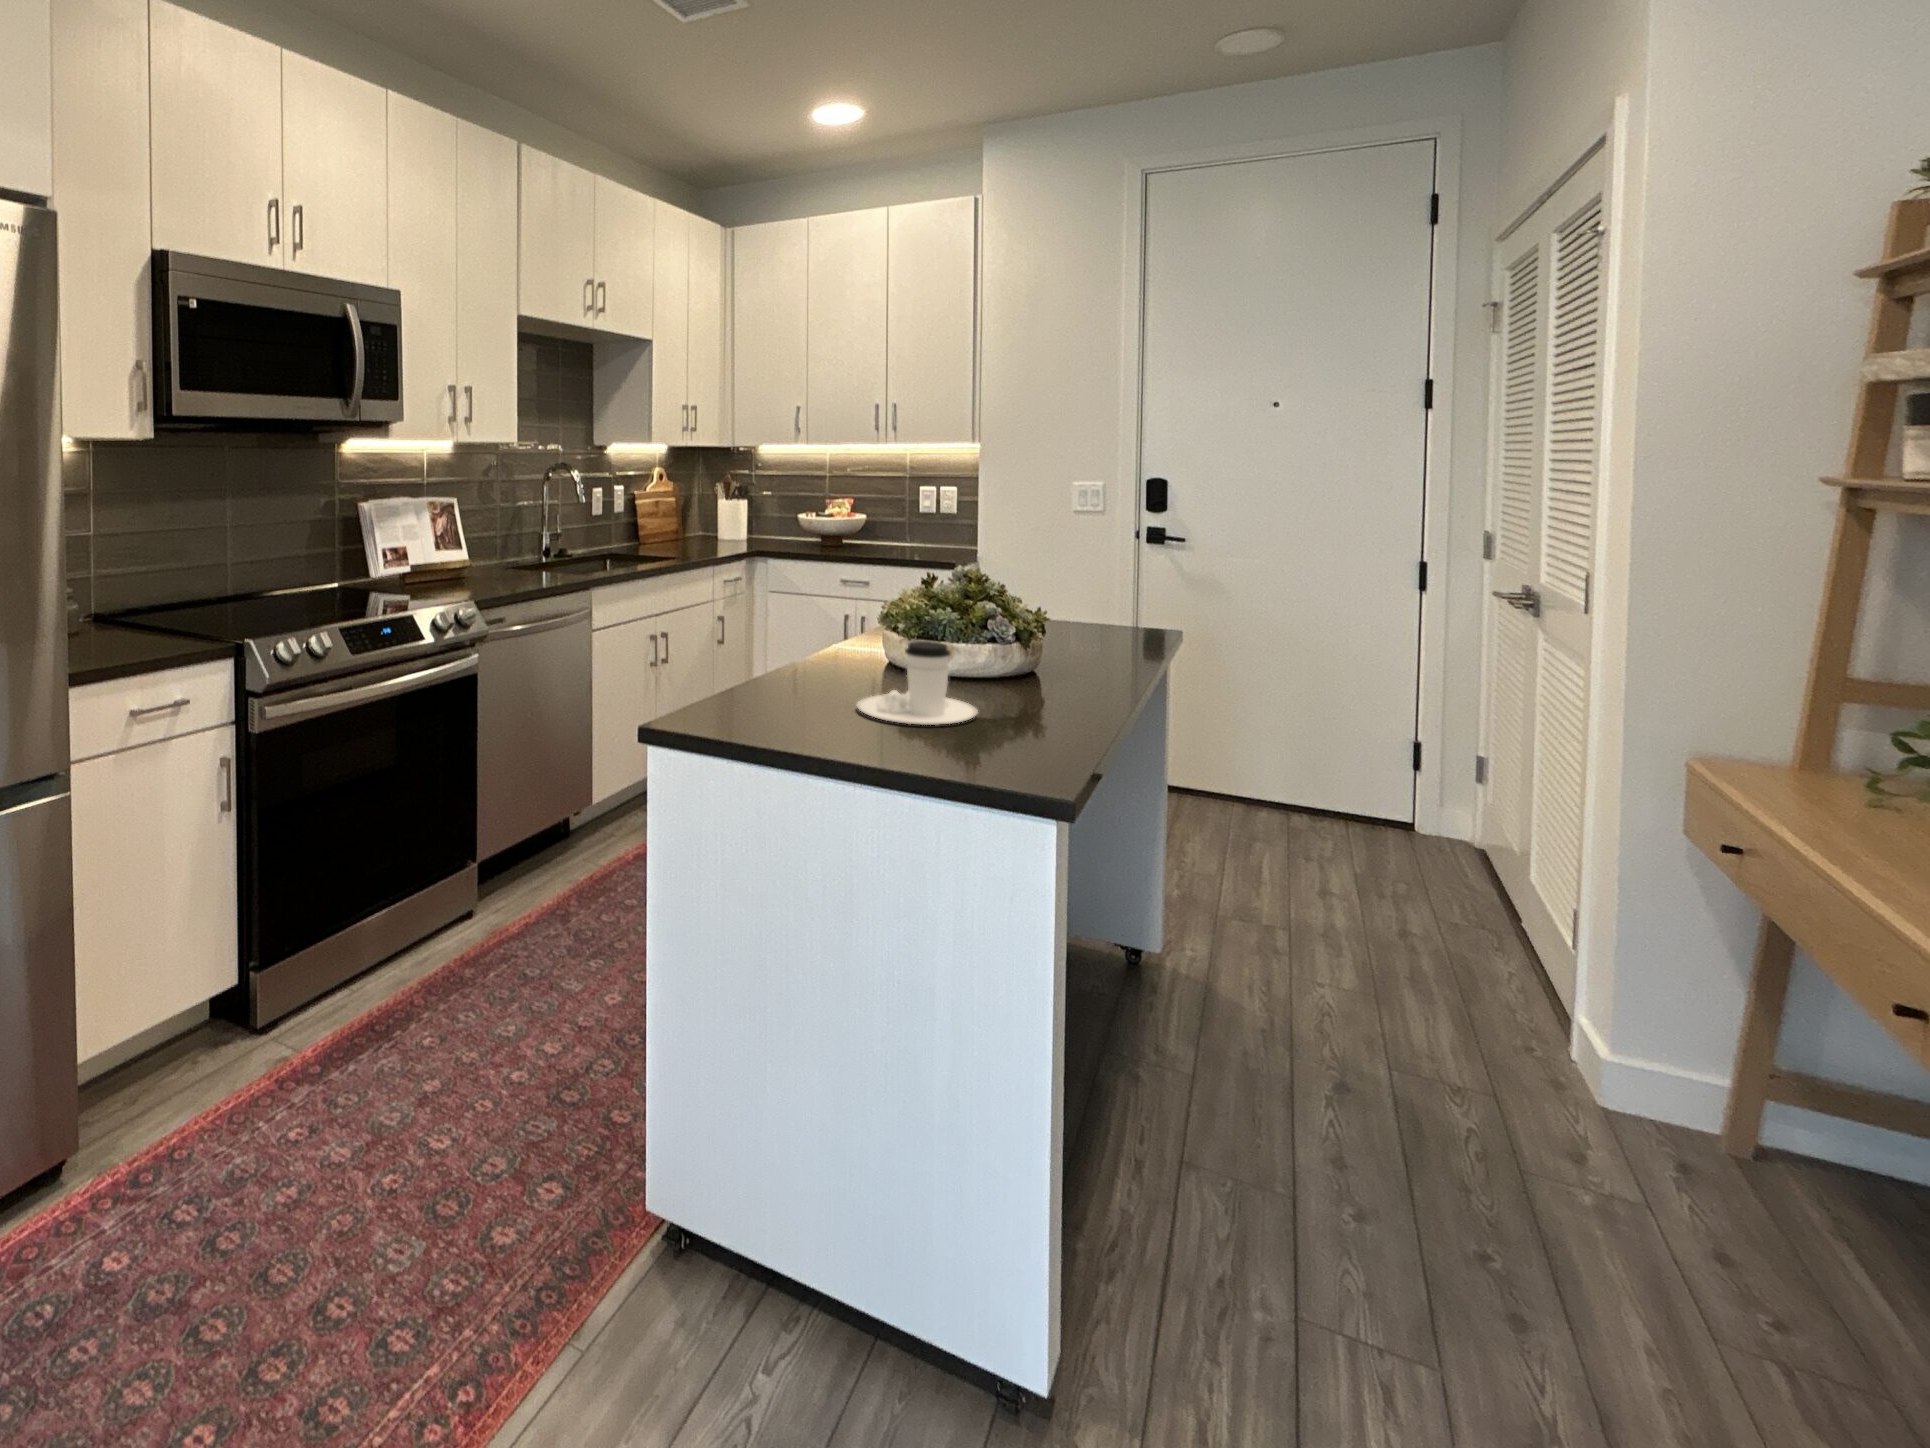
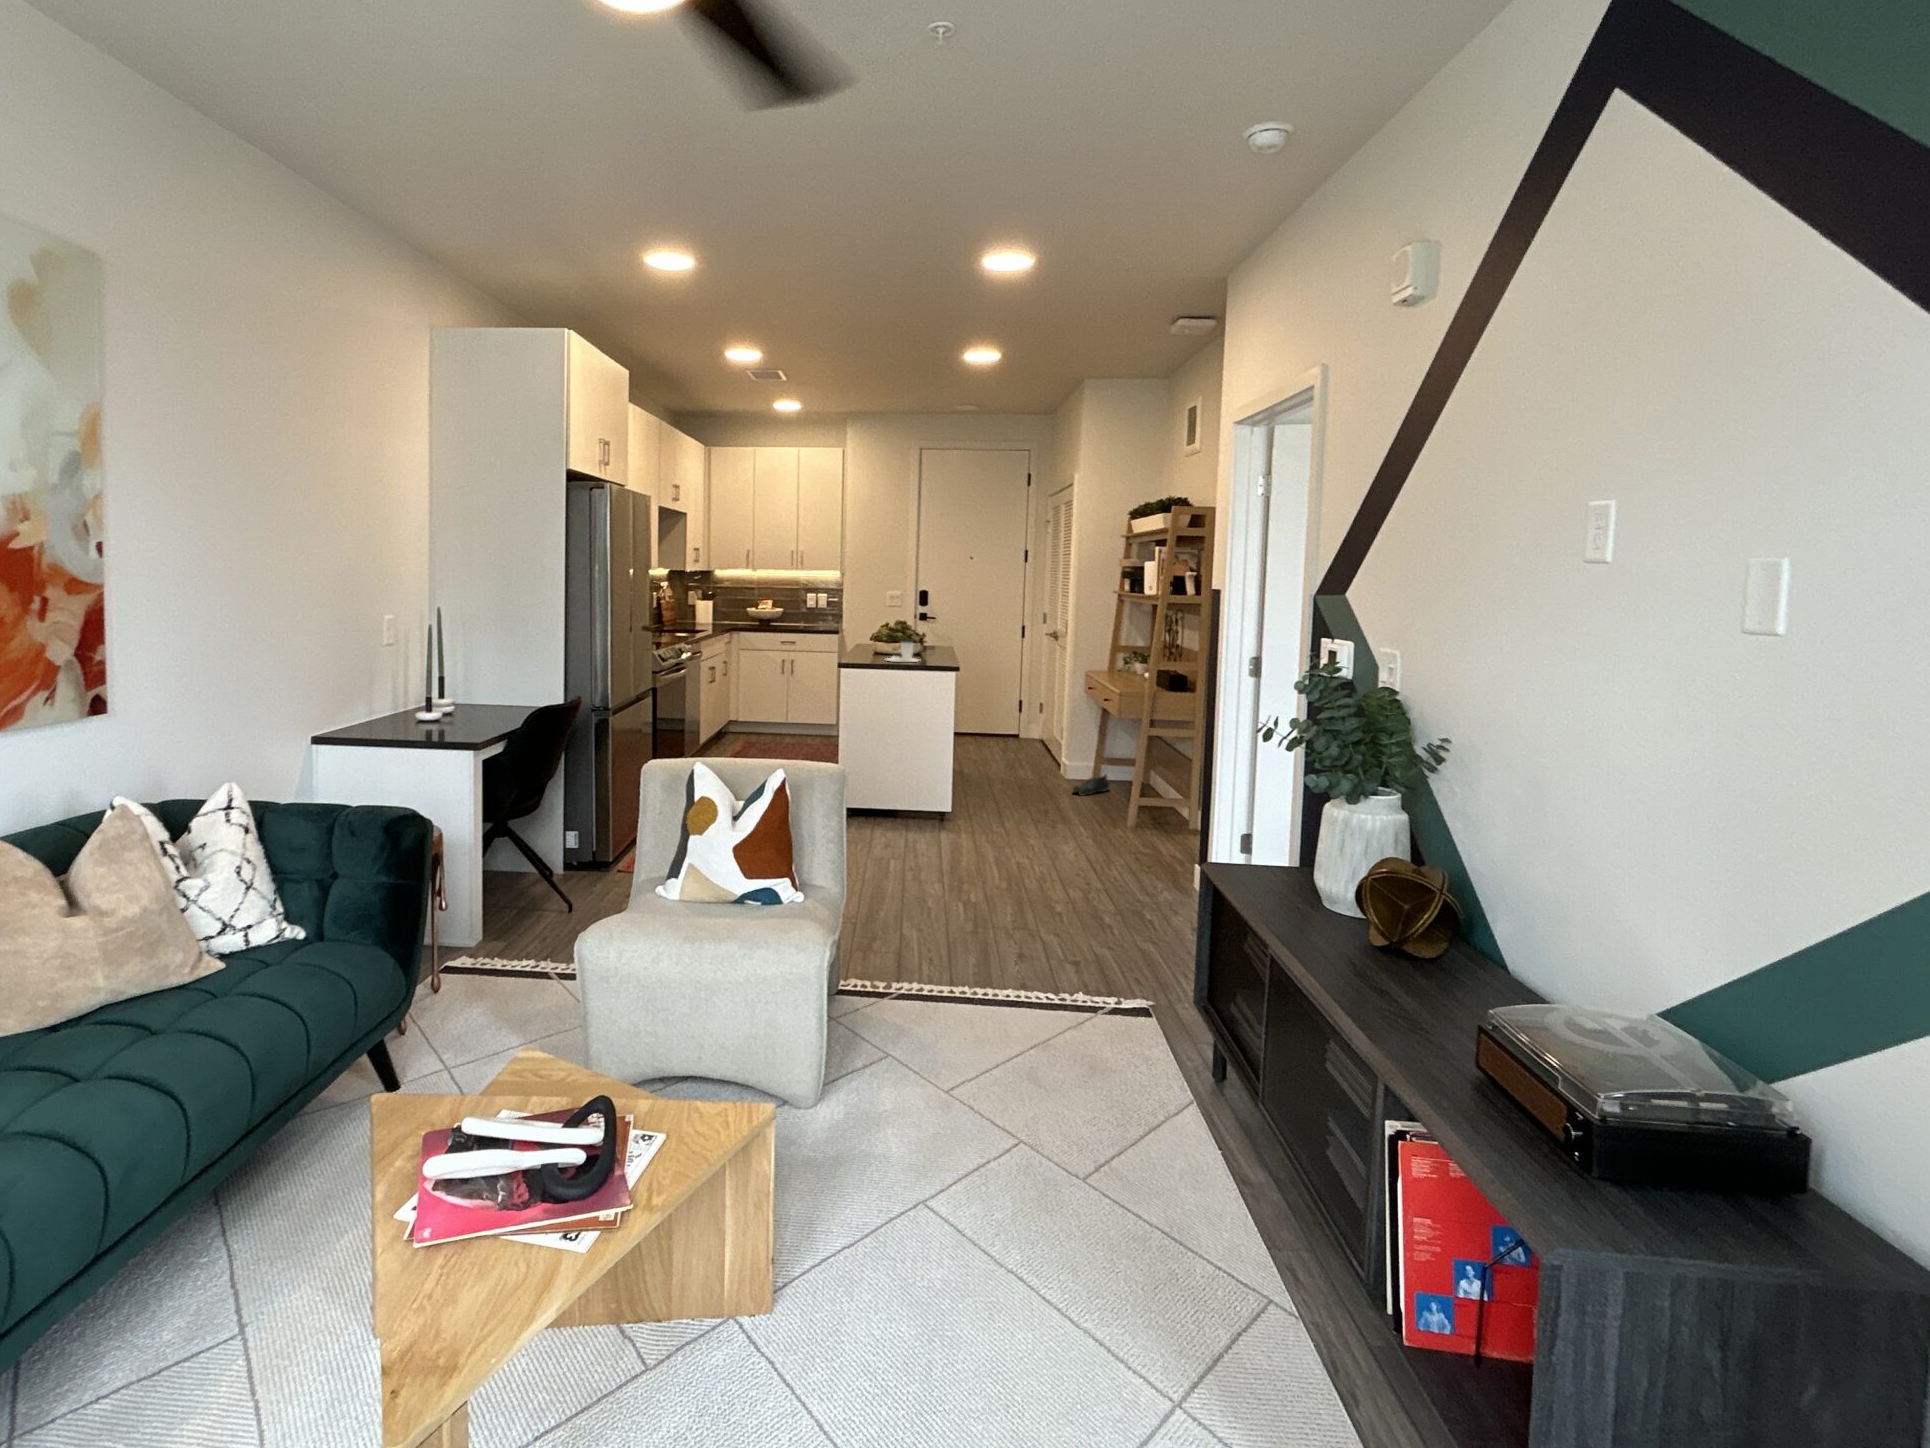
shoe: none [1620,1129,1798,1215] -> present [1073,775,1110,795]

